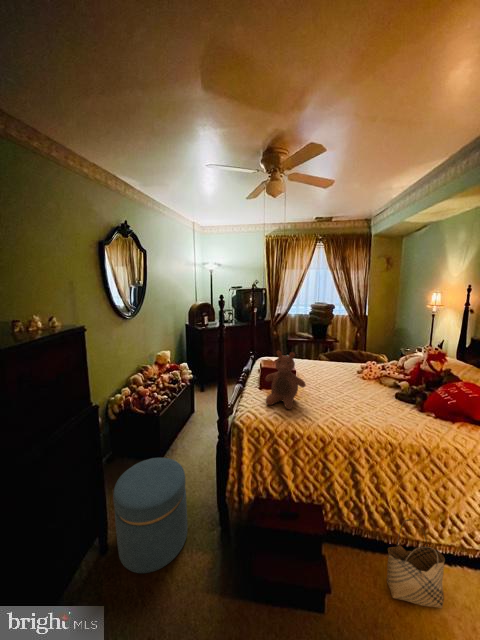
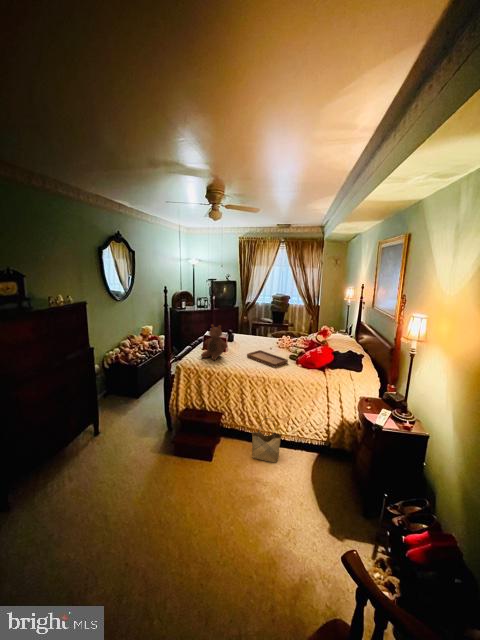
tray: none [331,384,403,420] -> present [247,348,288,367]
ottoman: present [113,458,187,573] -> none [103,387,148,444]

